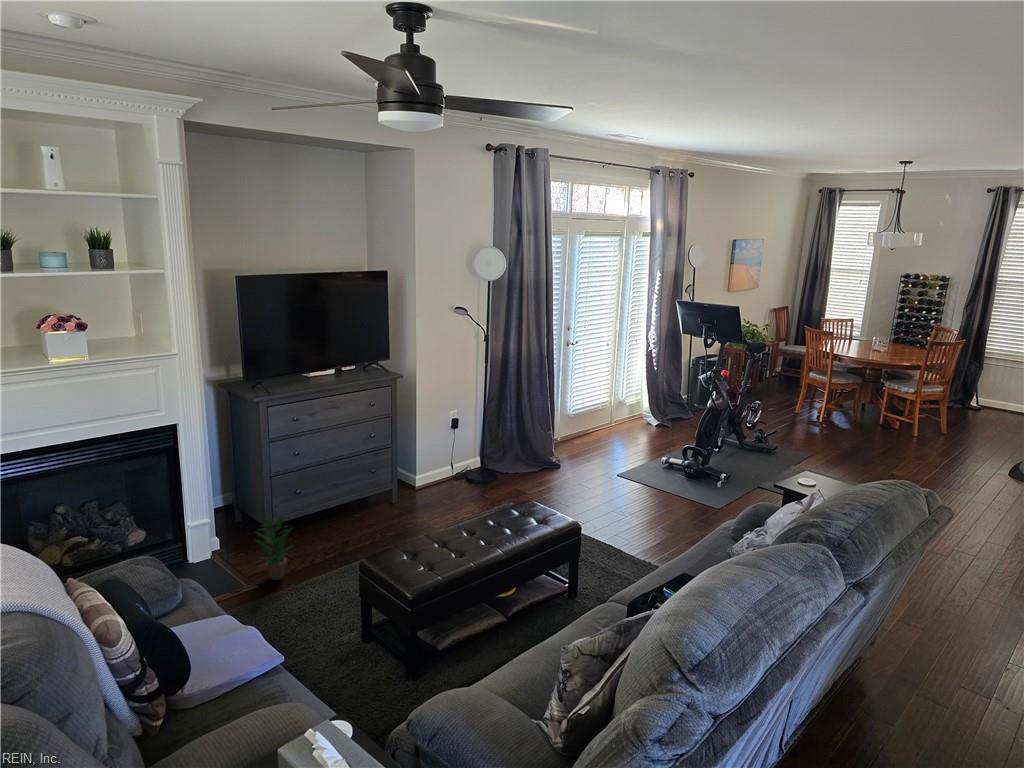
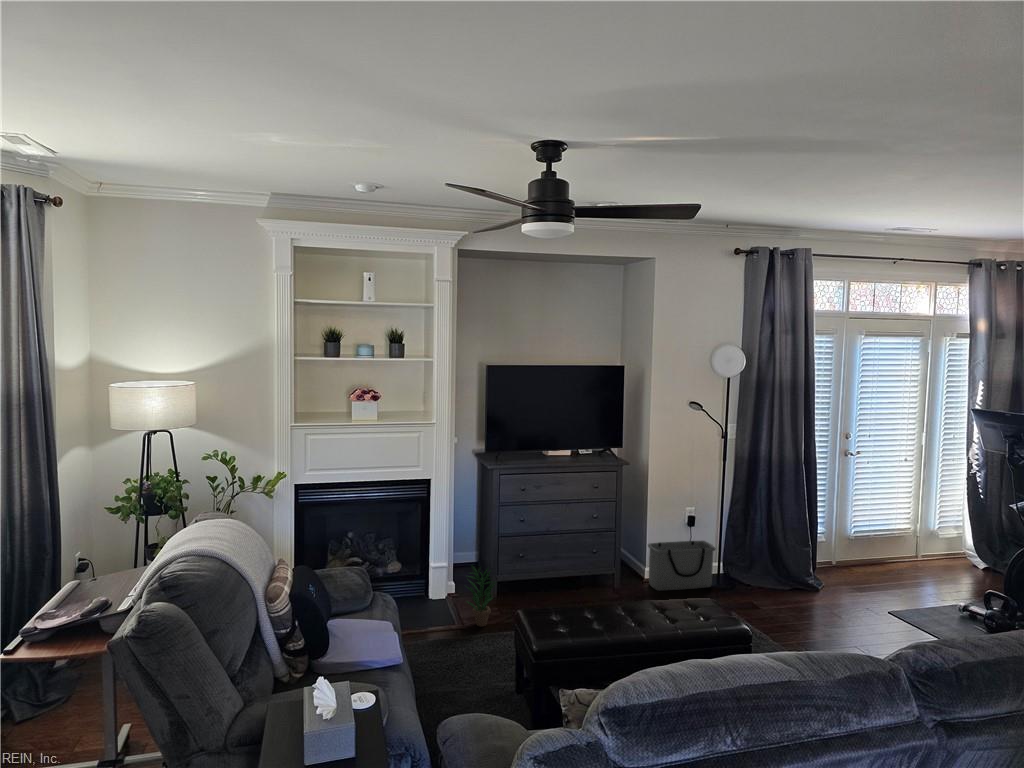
storage bin: none [420,440,482,496] -> present [648,541,716,591]

